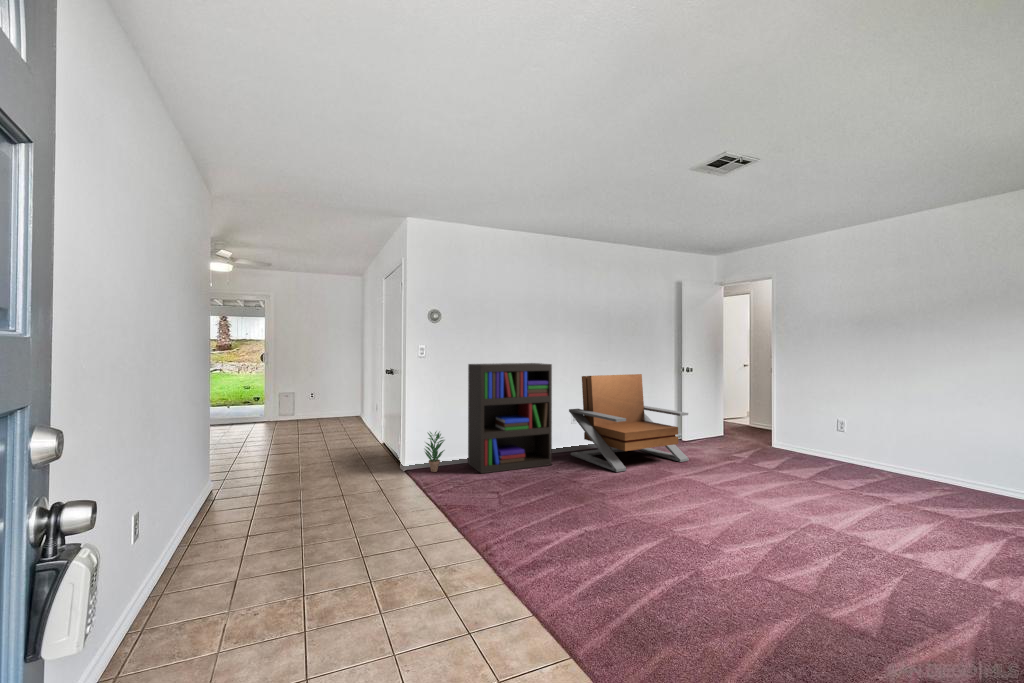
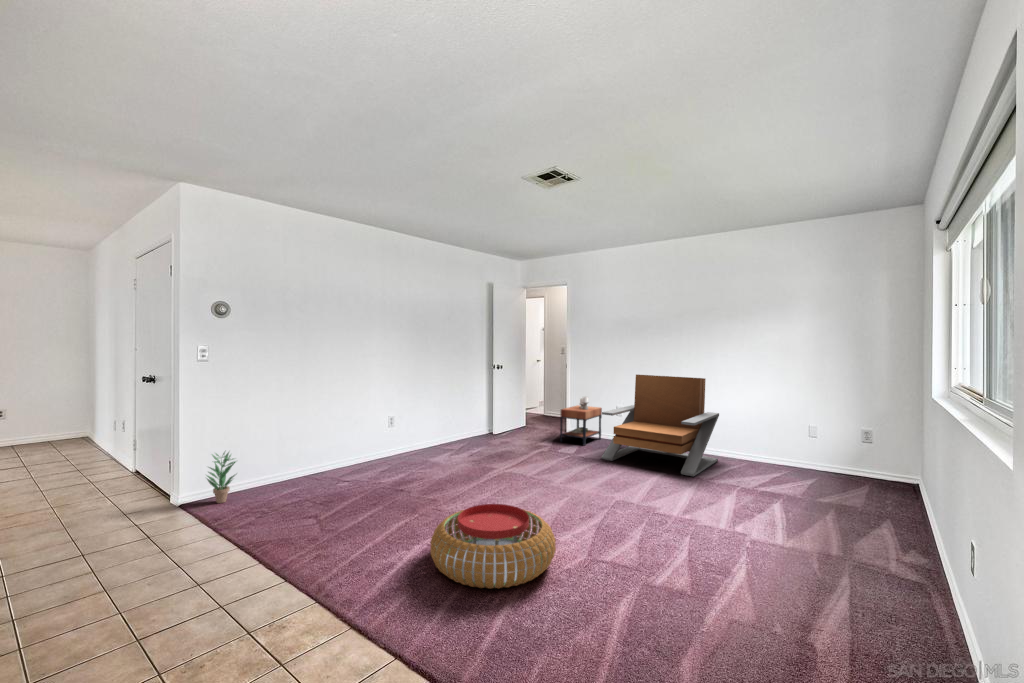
bookshelf: present [468,363,552,473] -> none [267,363,372,496]
lounge chair: present [569,374,689,472] -> present [602,375,719,476]
side table: none [758,405,814,461] -> present [560,396,602,445]
pouf: none [582,500,712,583] -> present [430,504,556,589]

